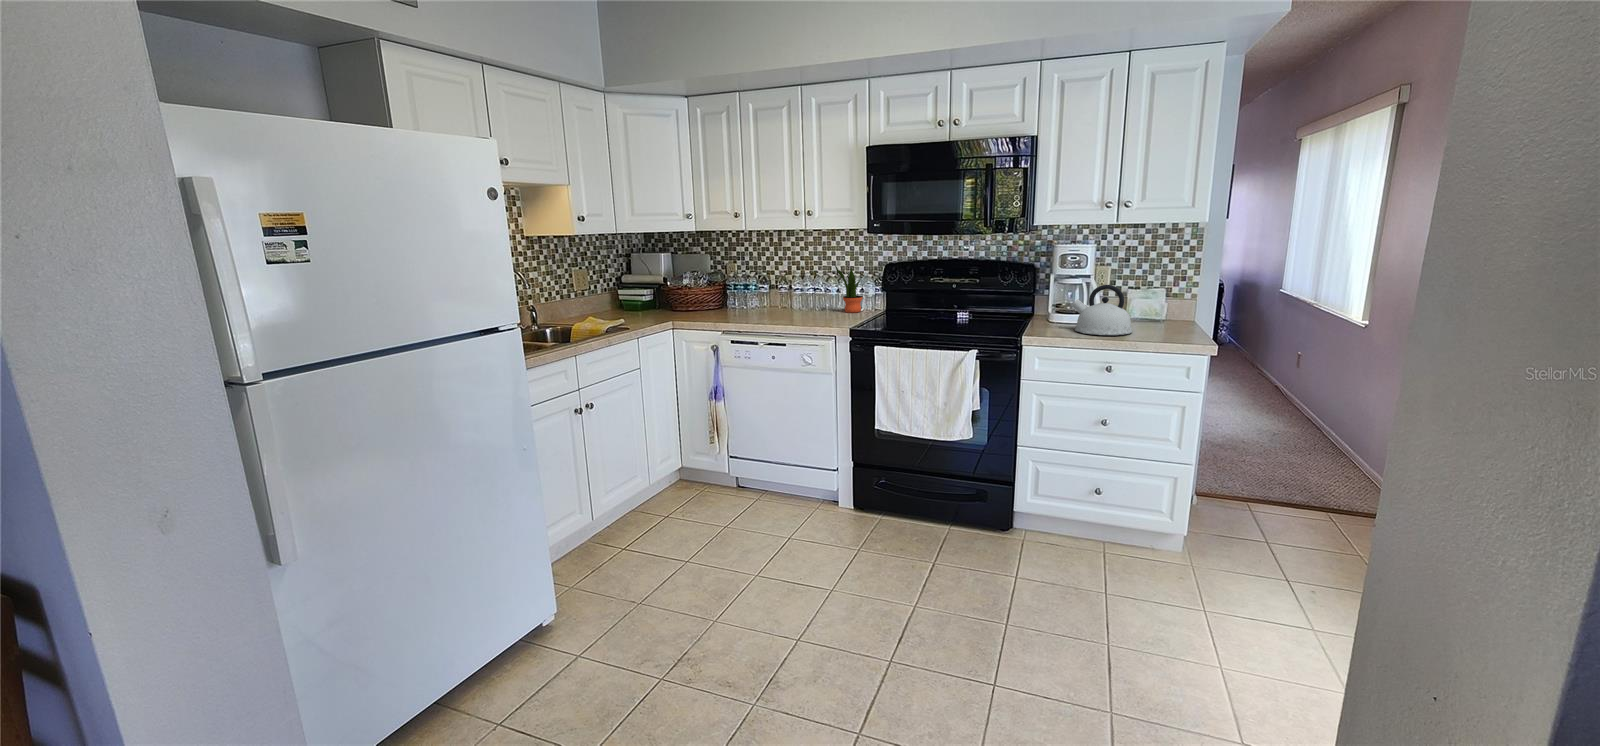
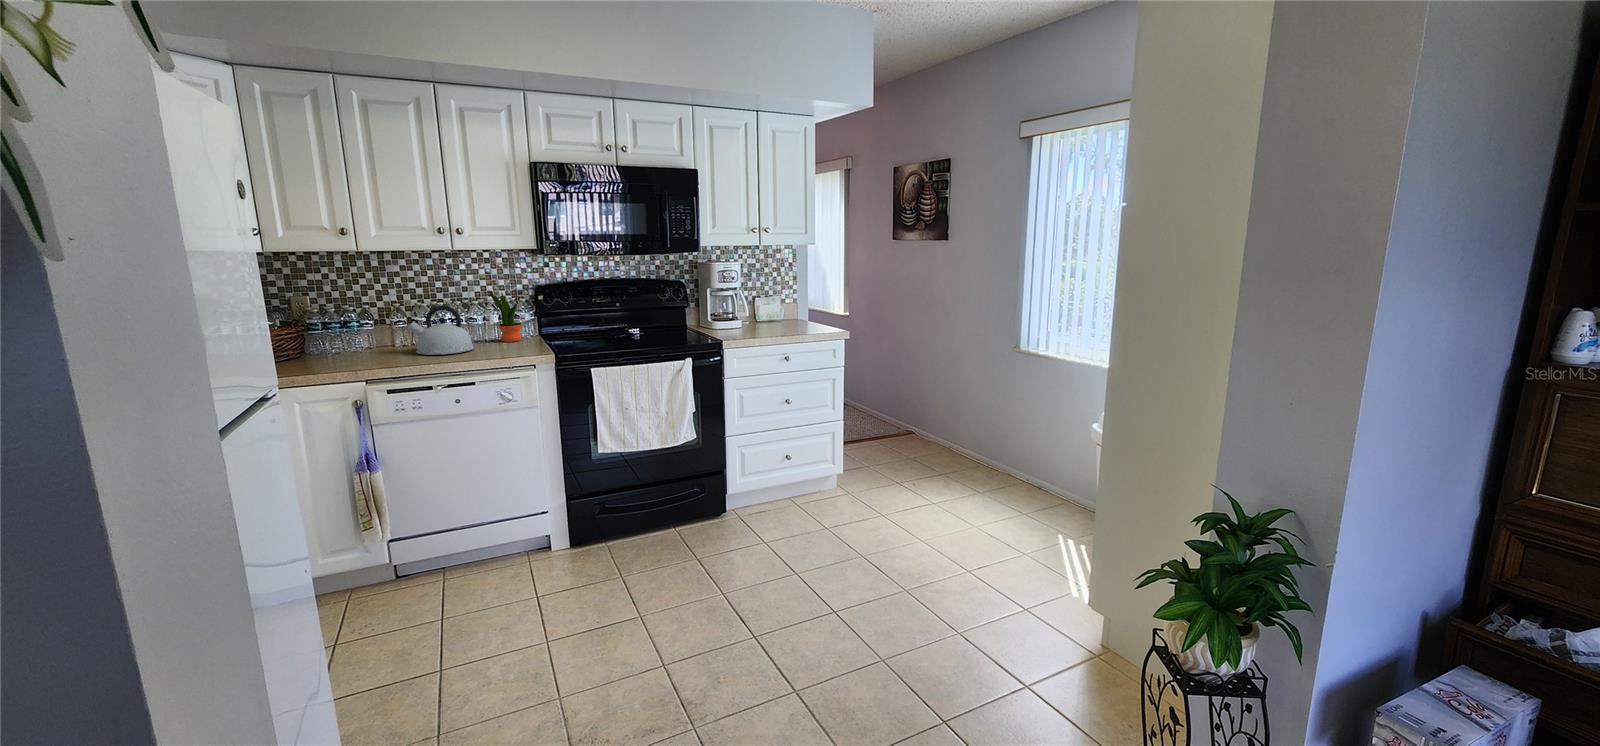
kettle: present [1071,285,1132,335] -> present [408,306,474,355]

